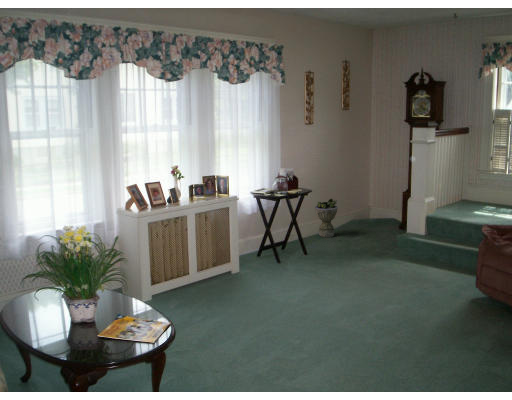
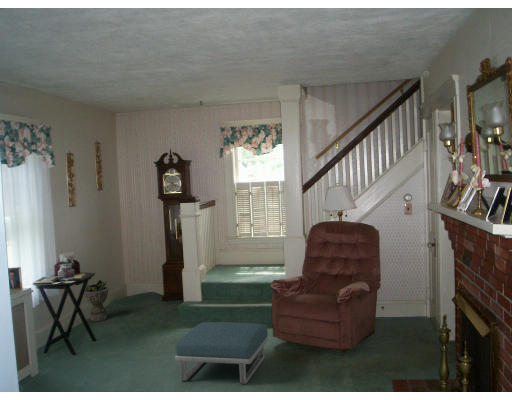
footstool: none [341,257,457,332] -> present [175,322,268,384]

